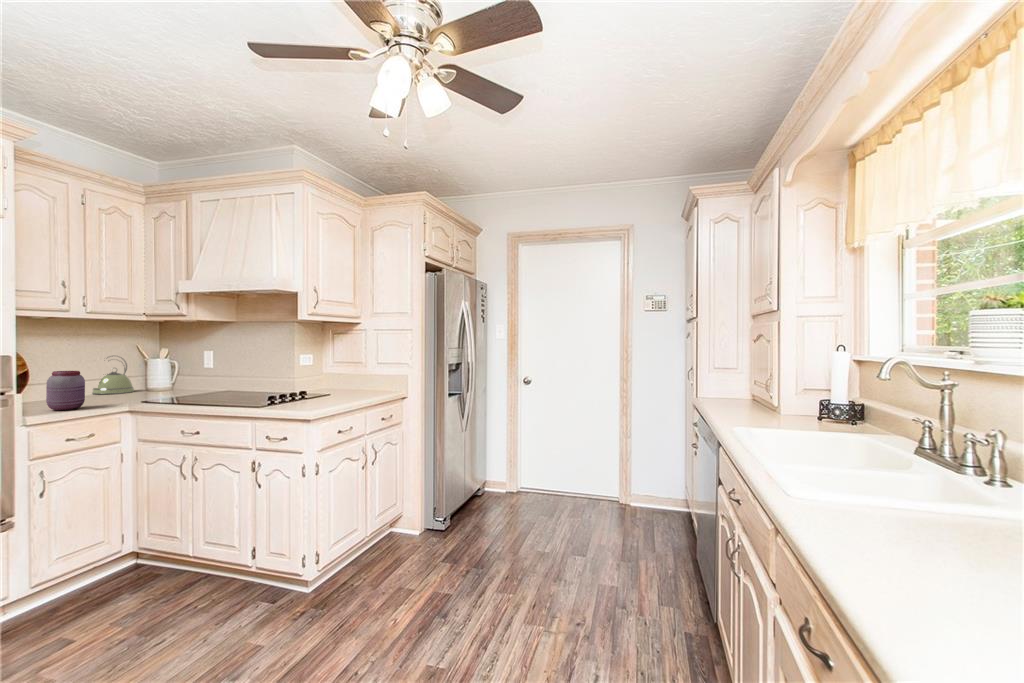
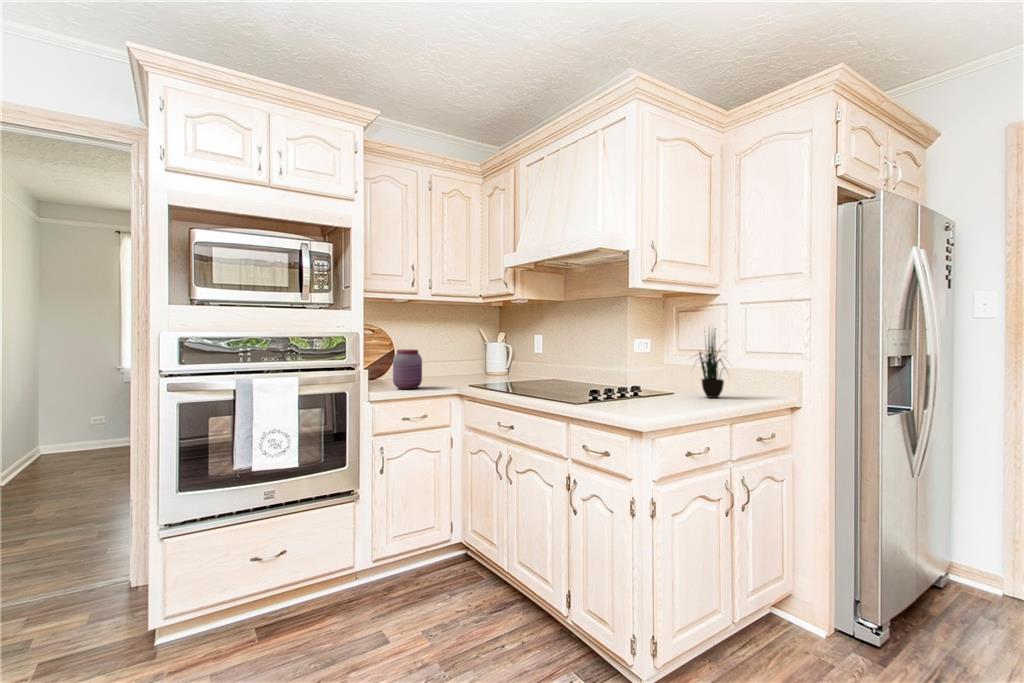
potted plant: none [340,342,370,397] -> present [699,329,725,398]
kettle: present [92,356,134,394] -> none [441,339,477,377]

